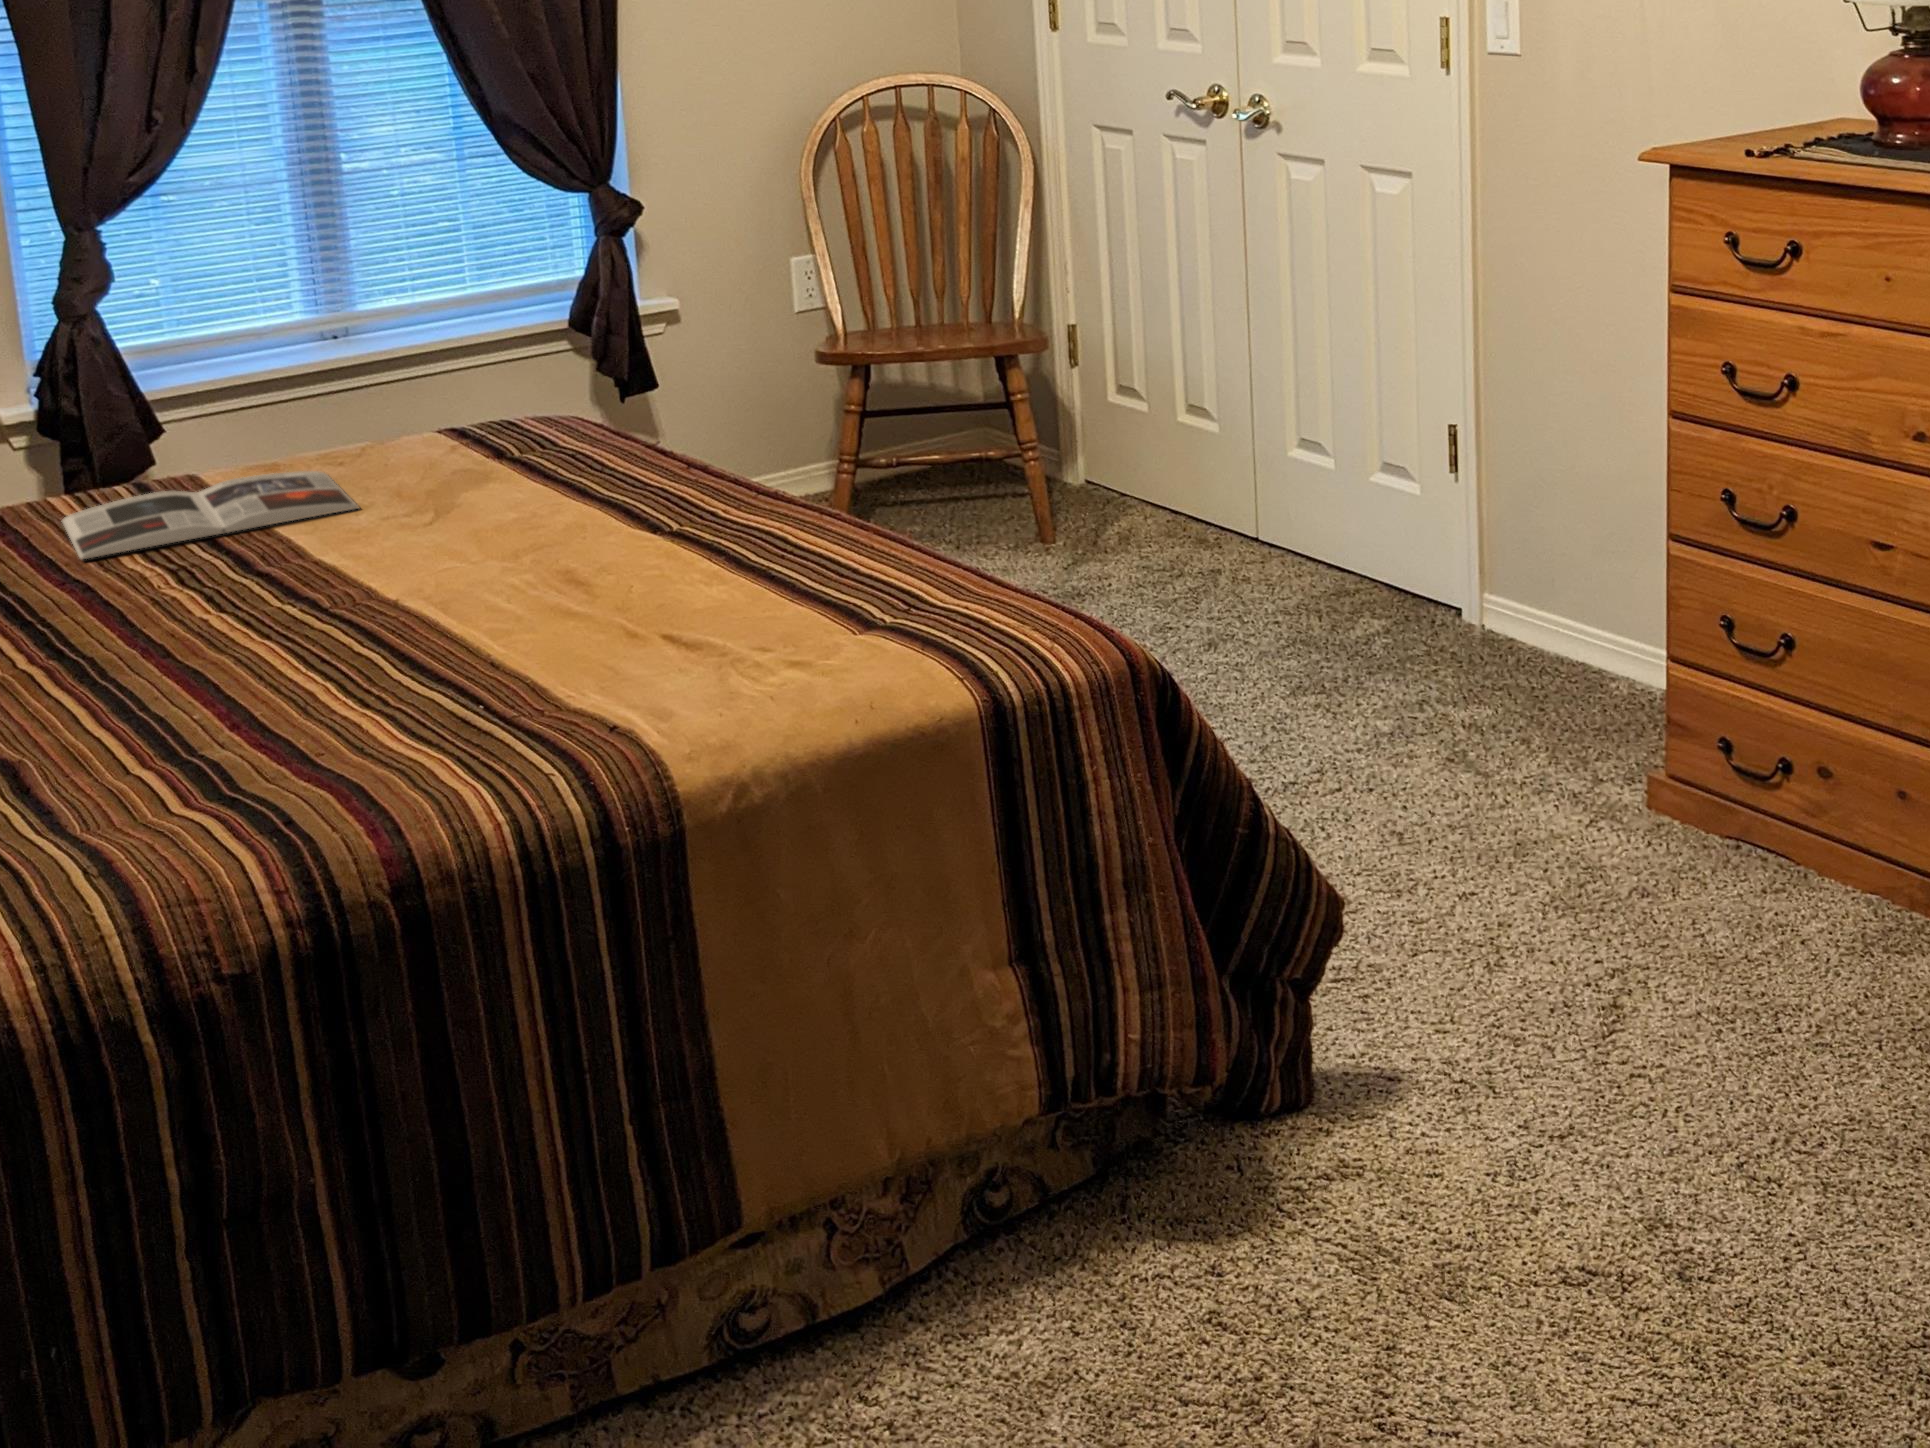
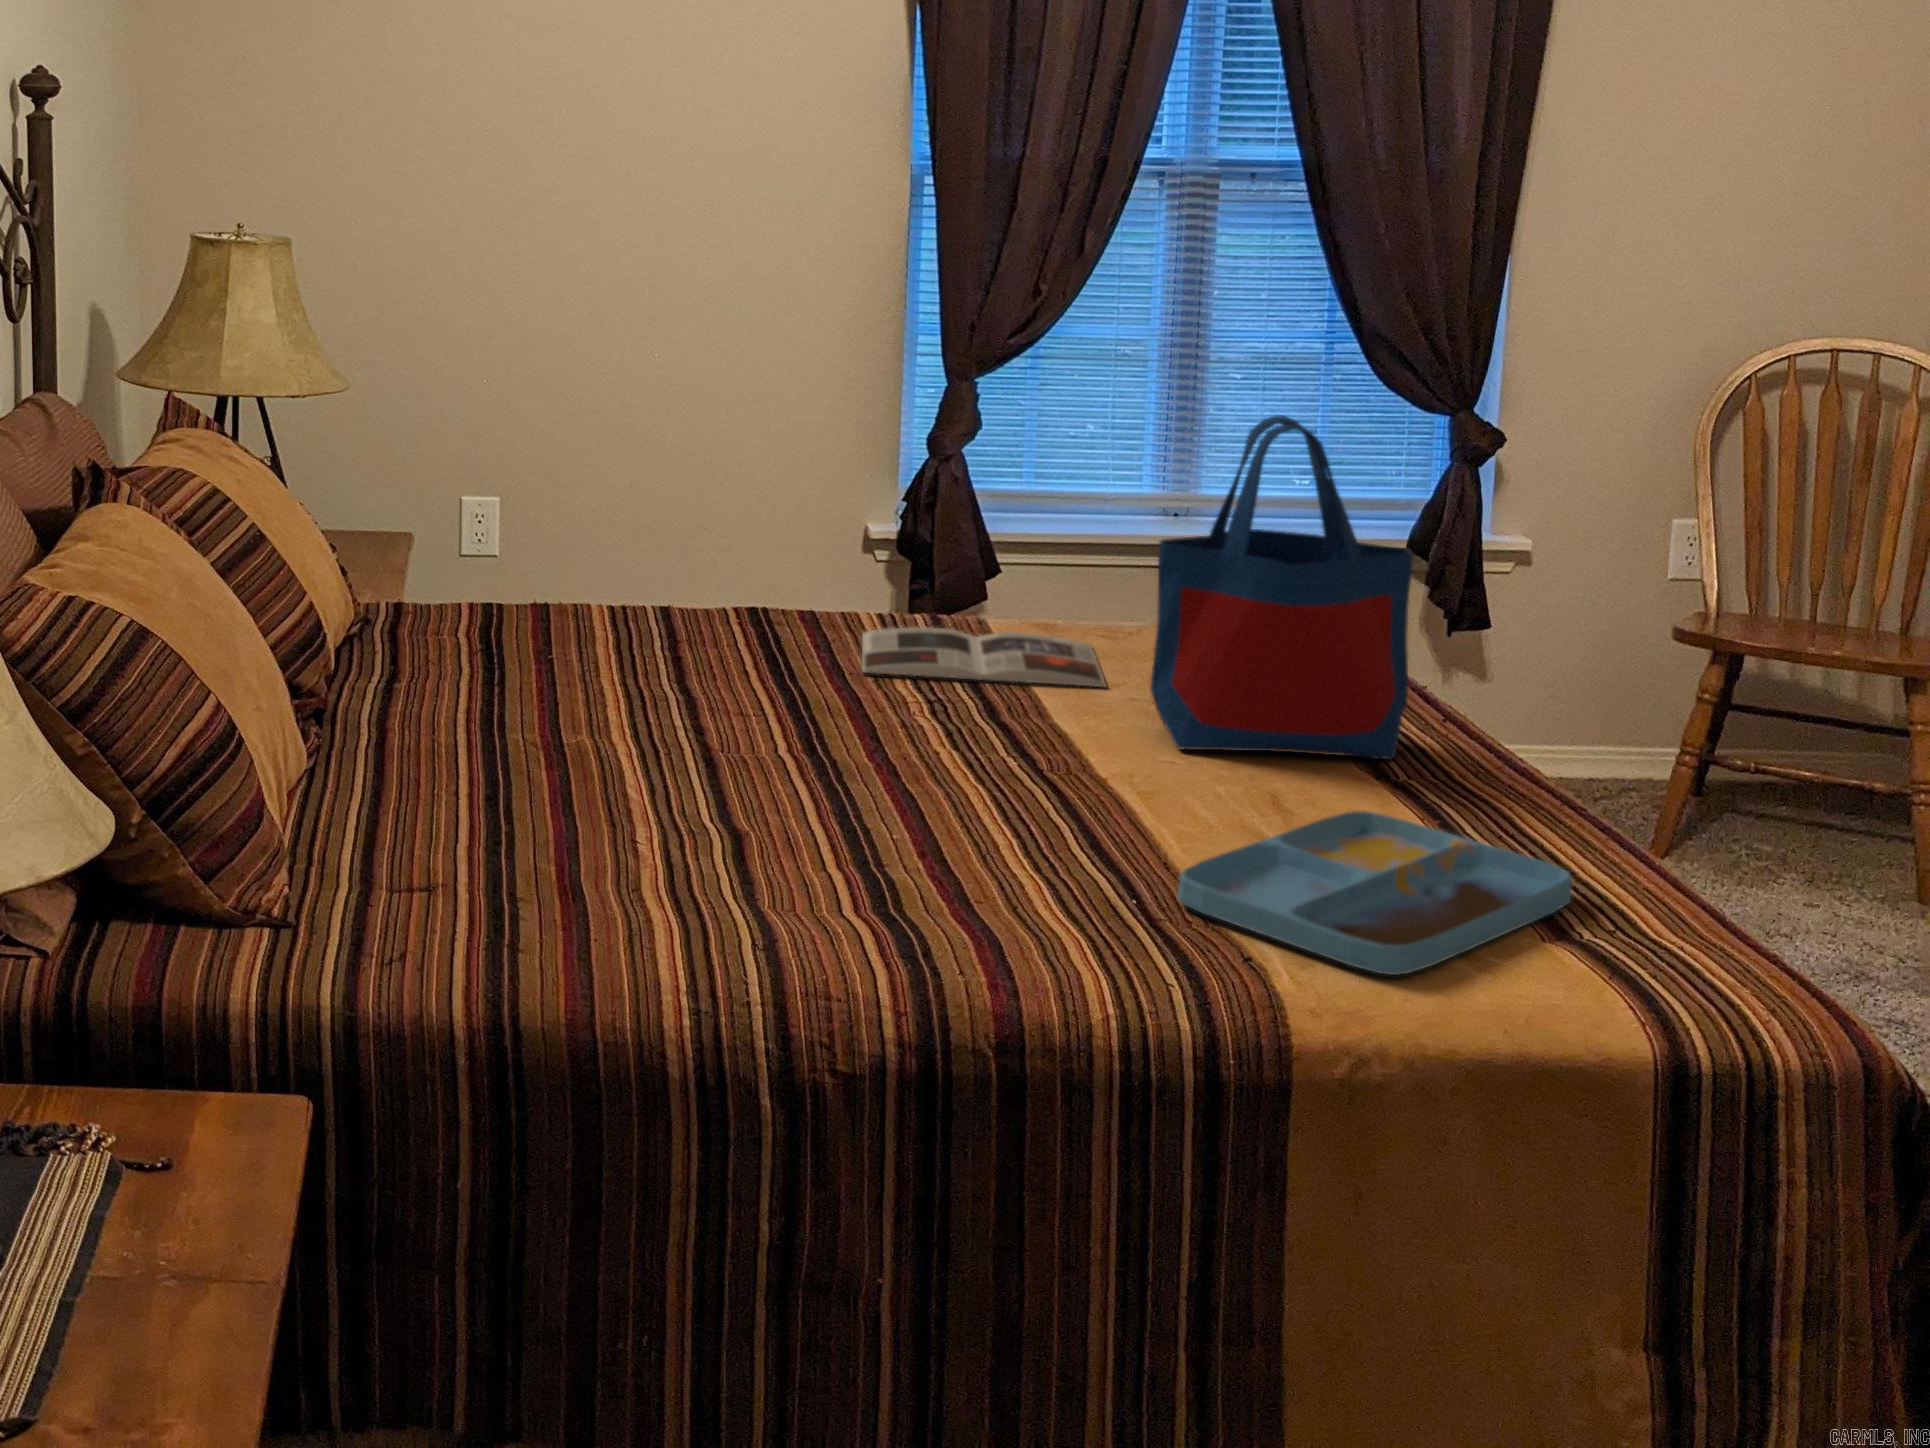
tote bag: none [399,191,662,548] -> present [1150,415,1413,759]
tray: none [522,552,862,695] -> present [1178,811,1571,975]

